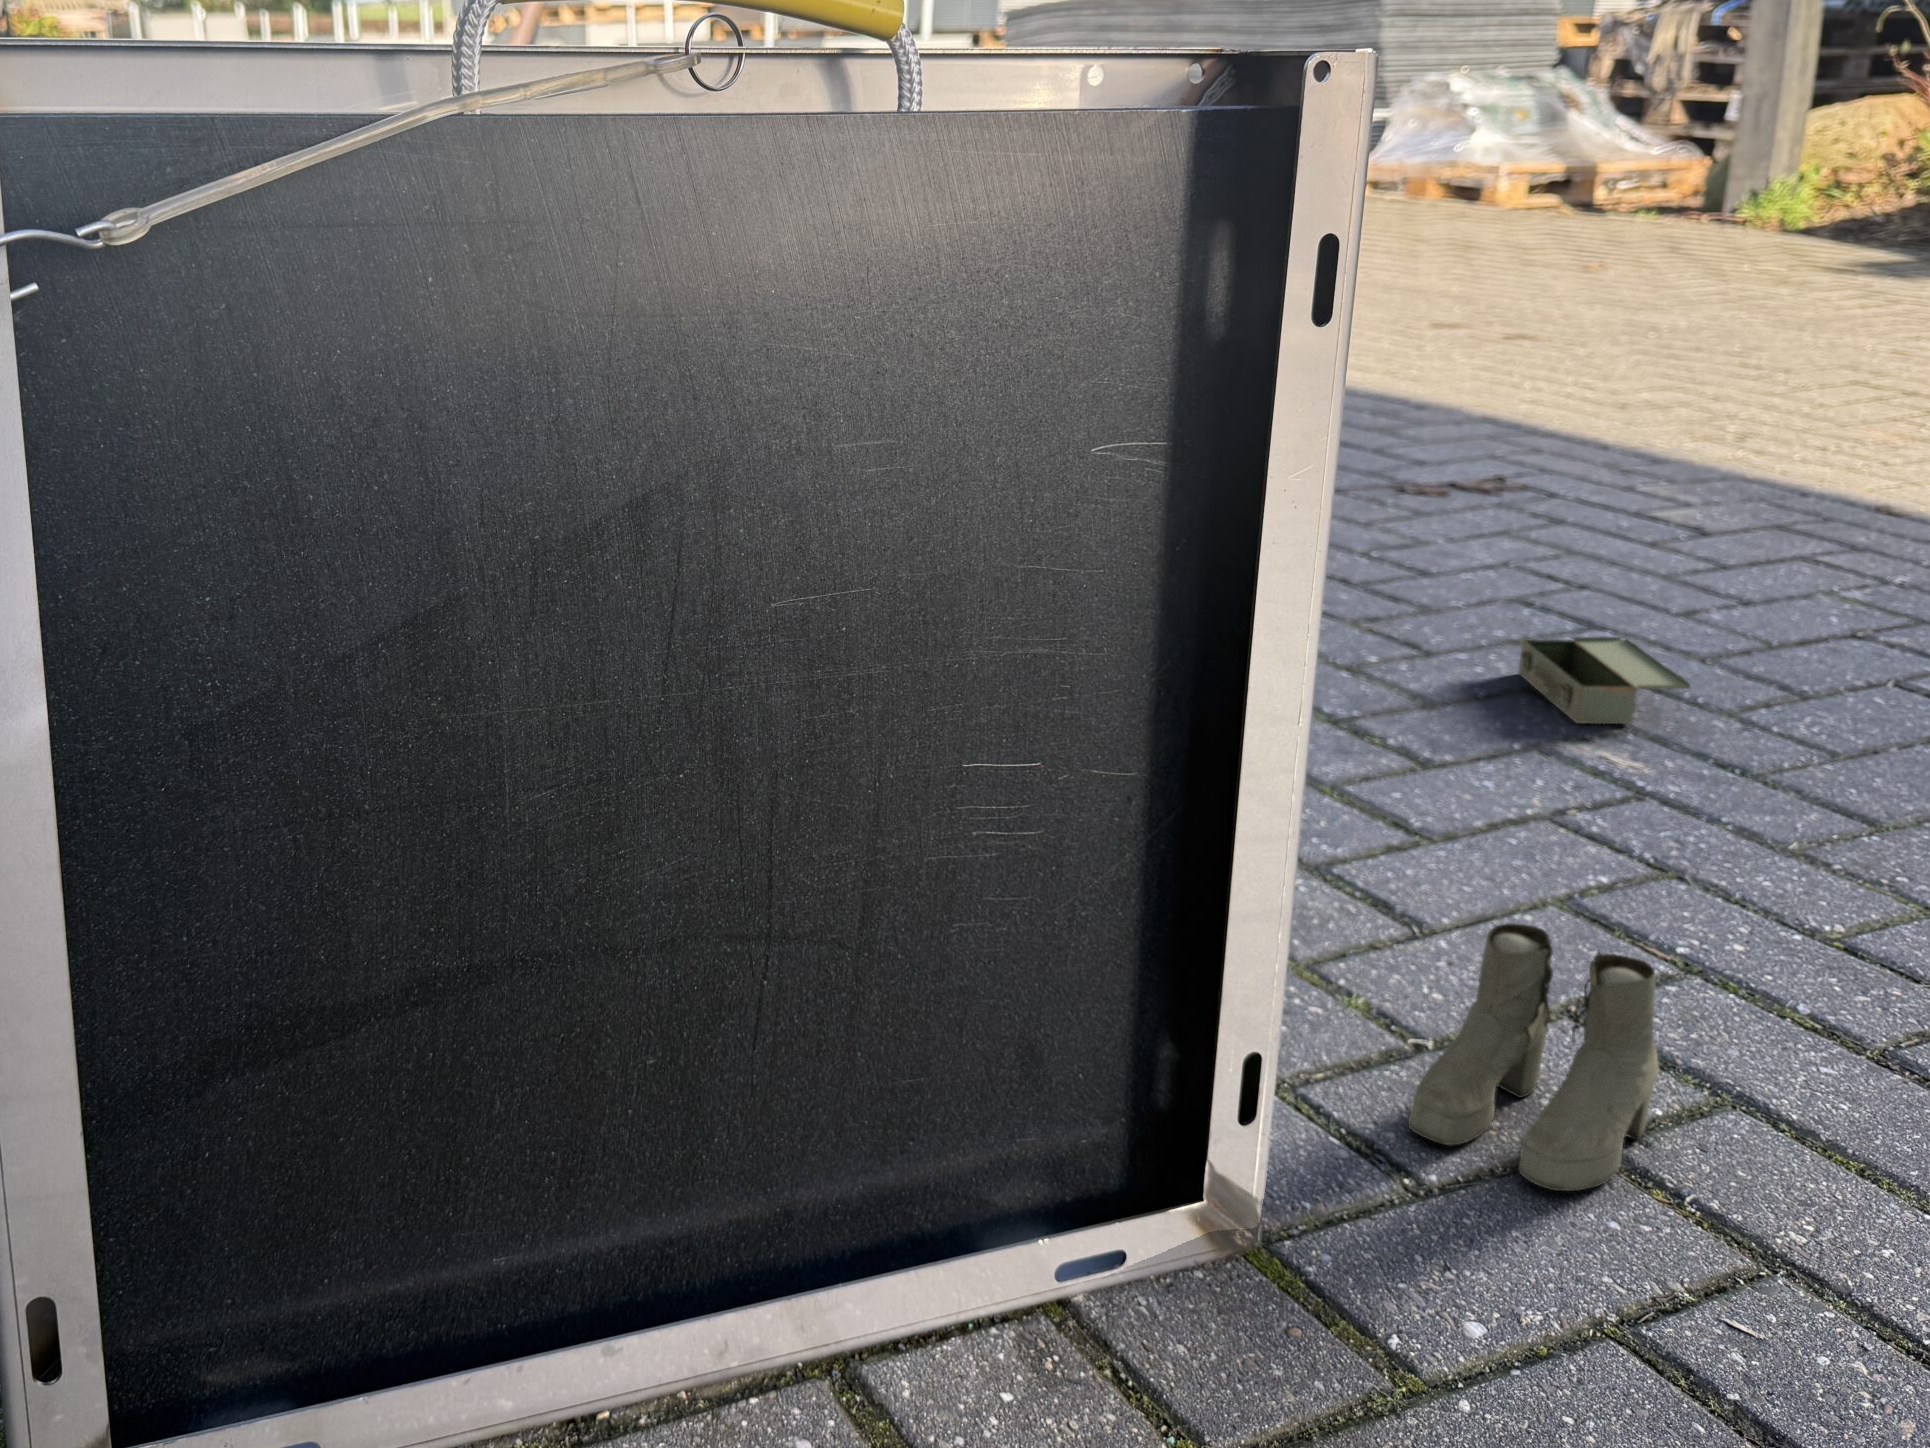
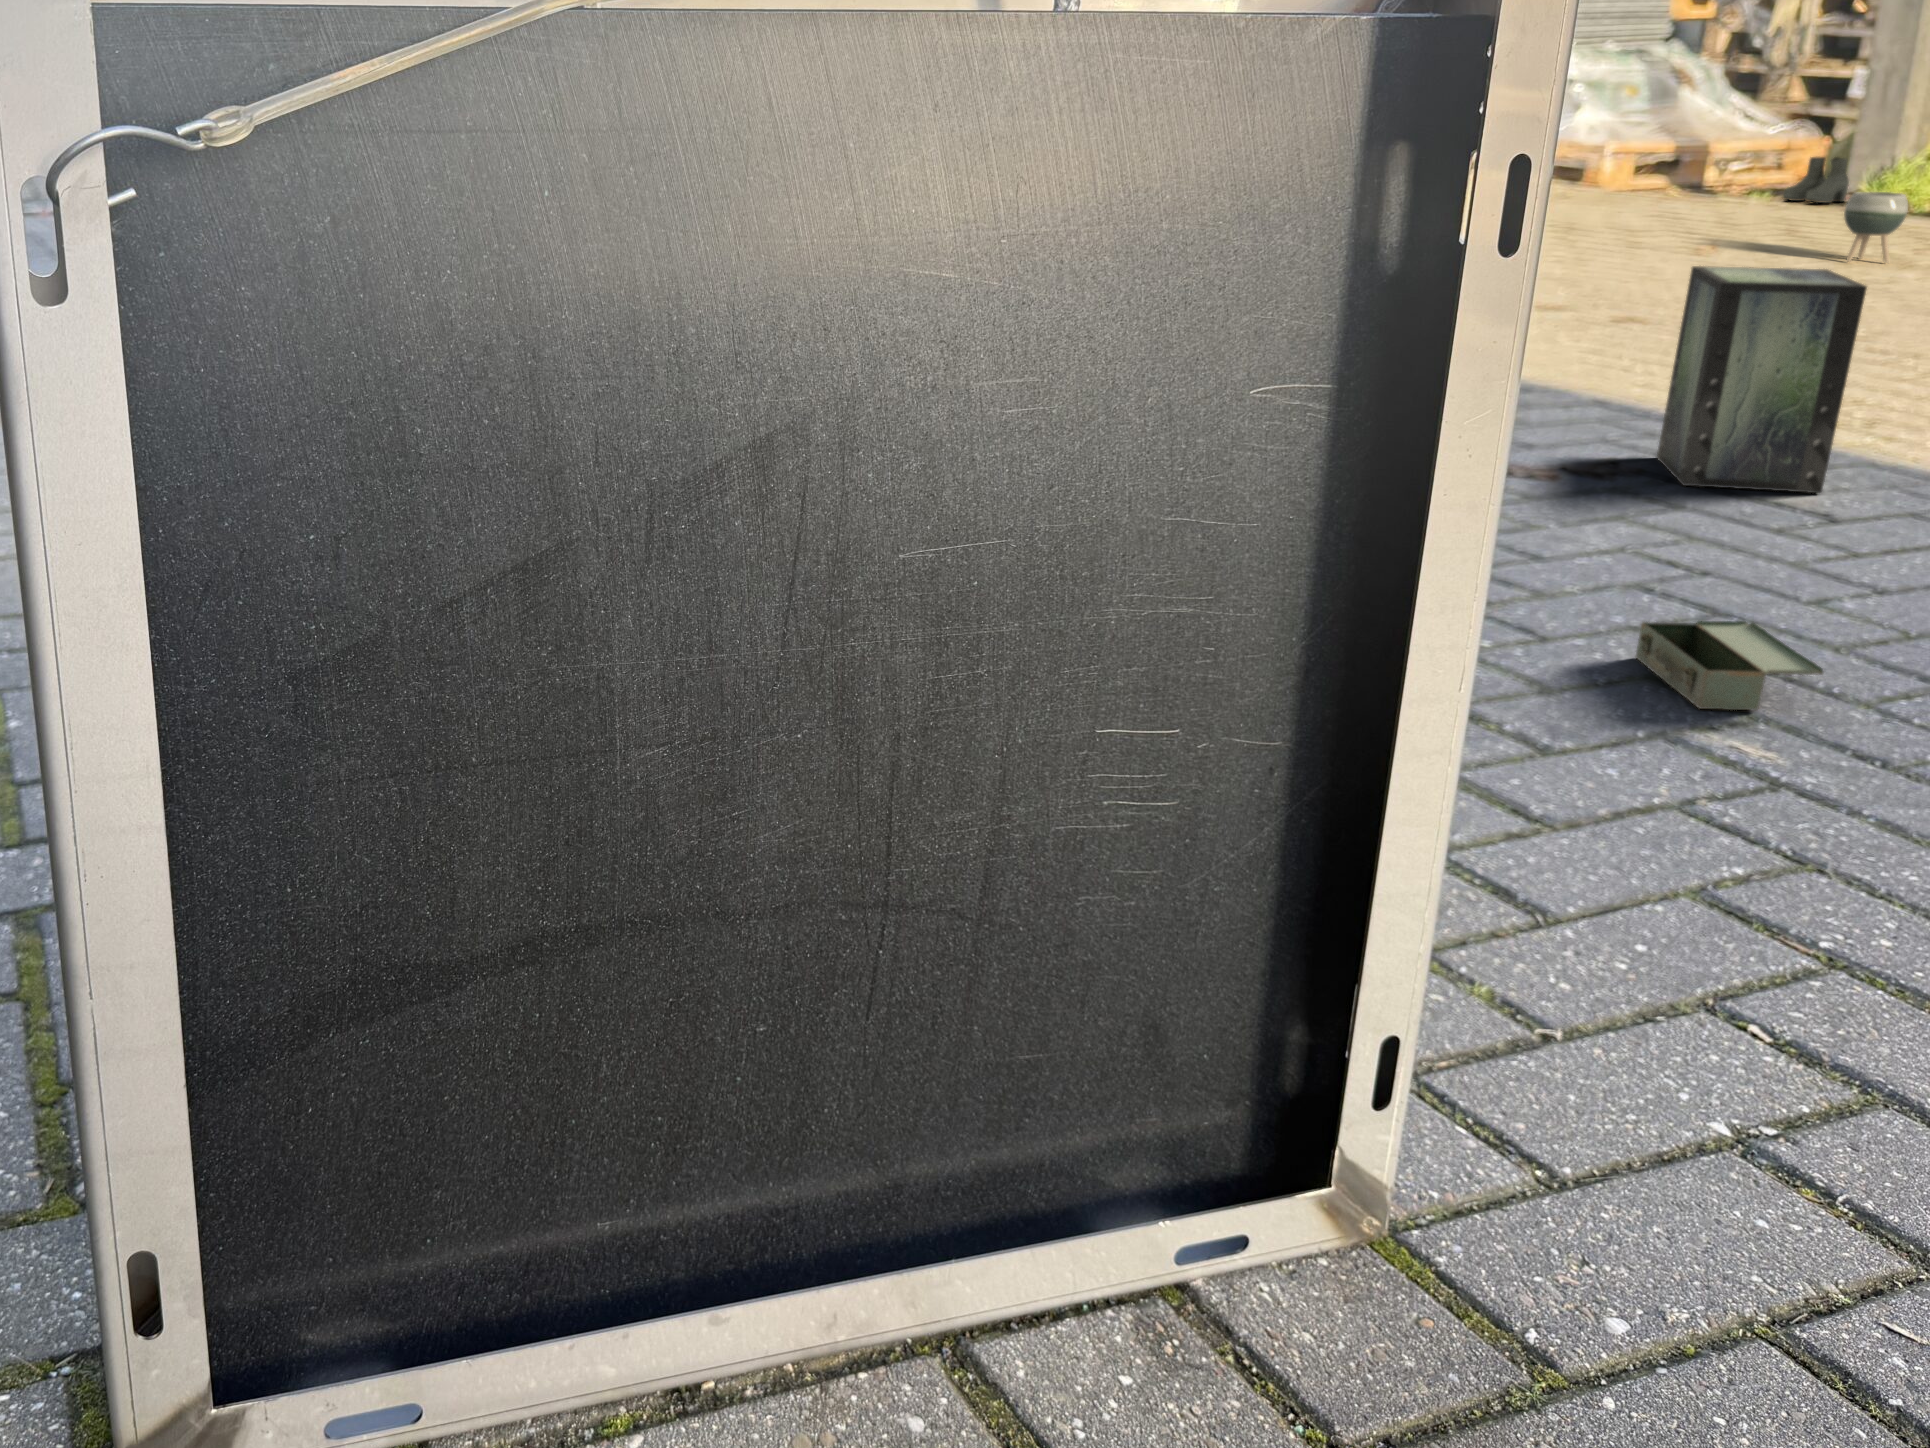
planter: none [1728,213,1787,281] -> present [1844,192,1908,263]
storage box: none [1546,293,1731,509] -> present [1657,266,1867,493]
boots: present [1408,923,1659,1191] -> present [1783,157,1849,203]

